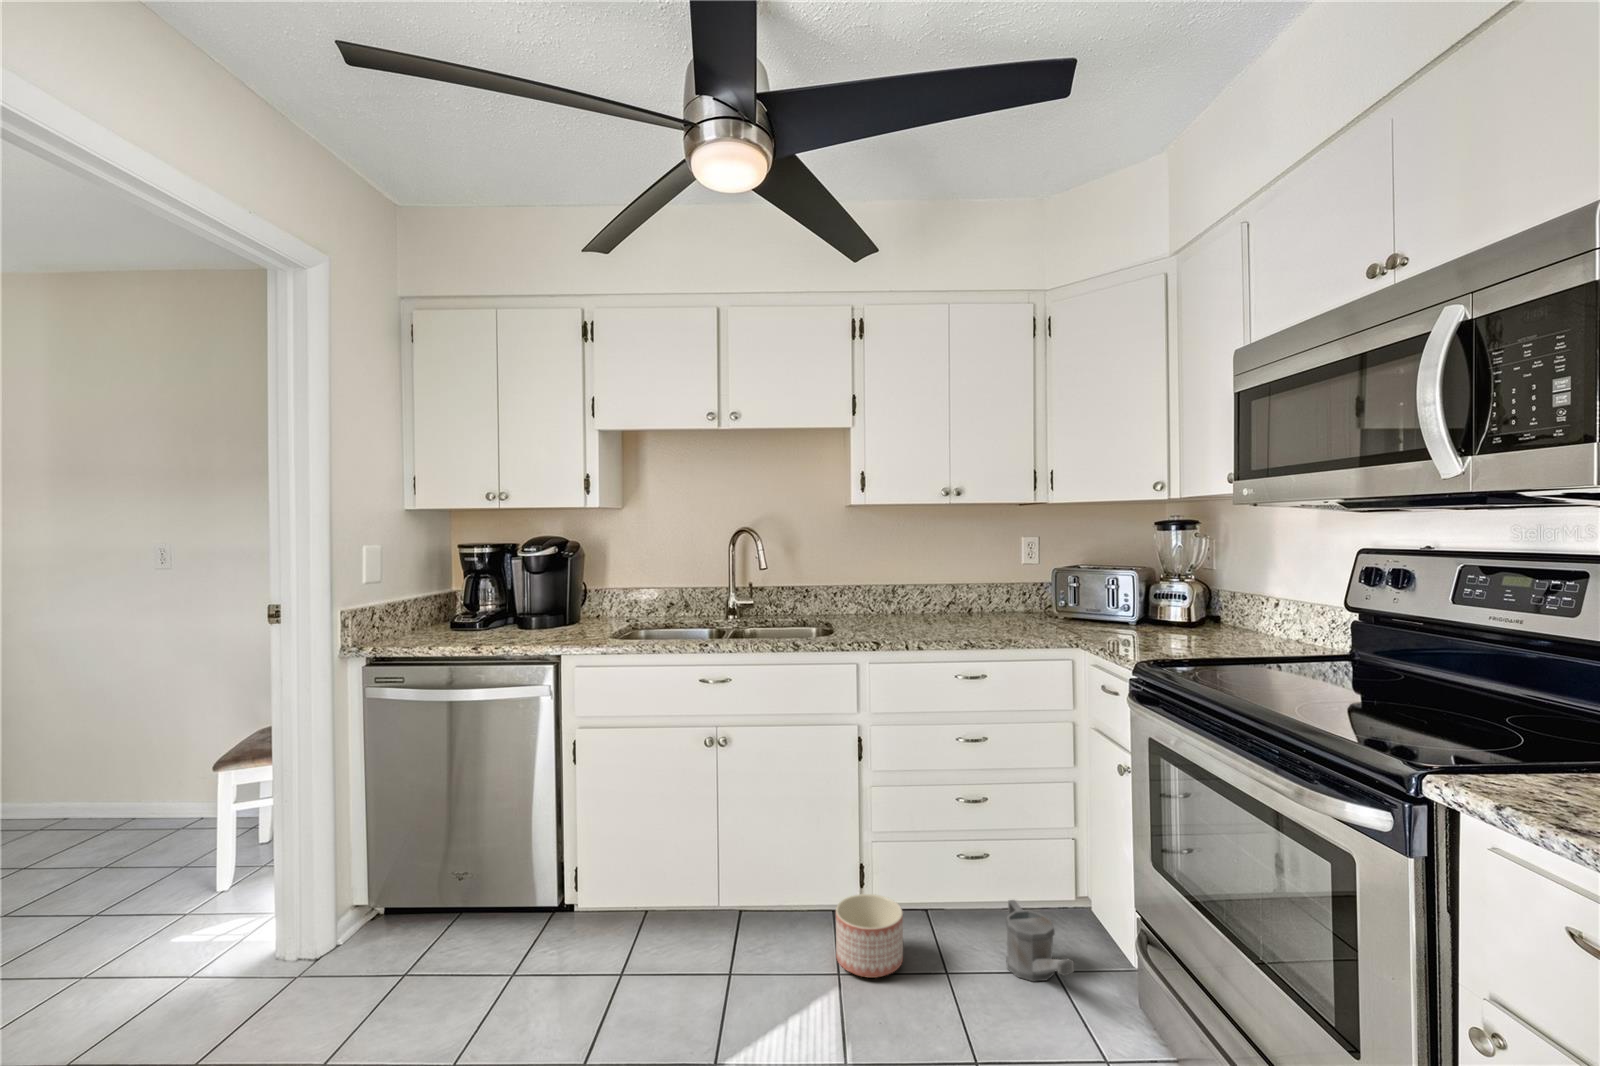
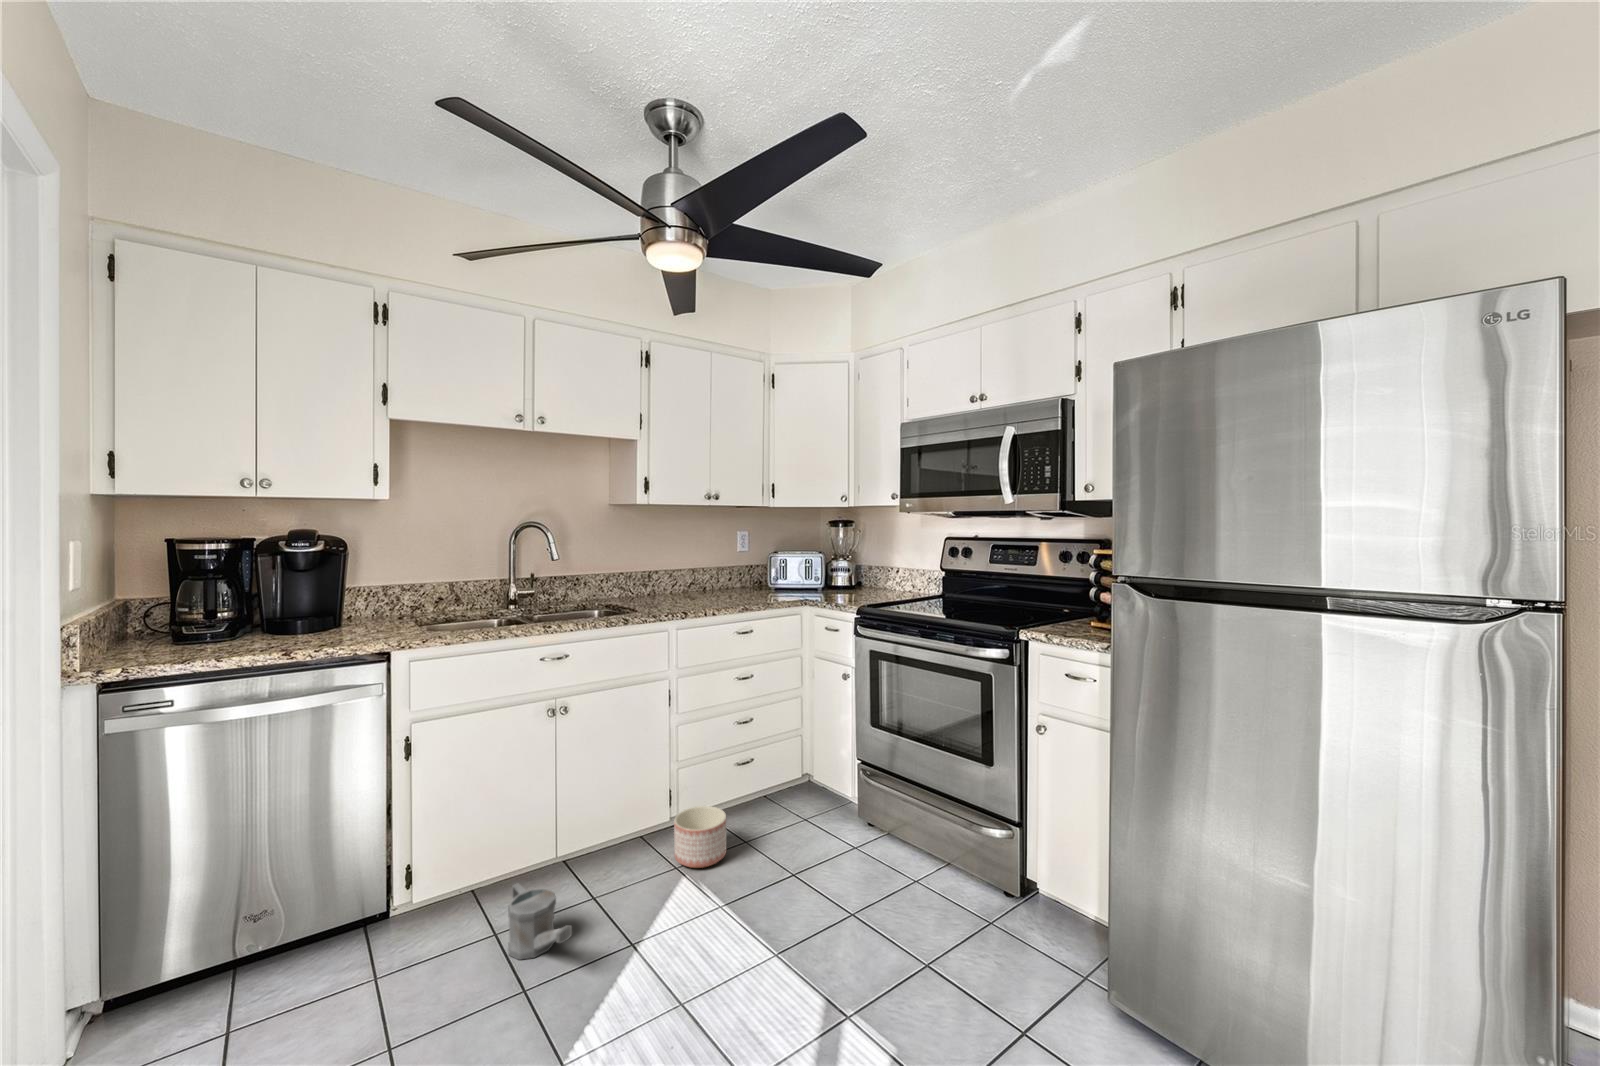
watering can: present [1006,900,1074,982] -> present [508,883,572,960]

